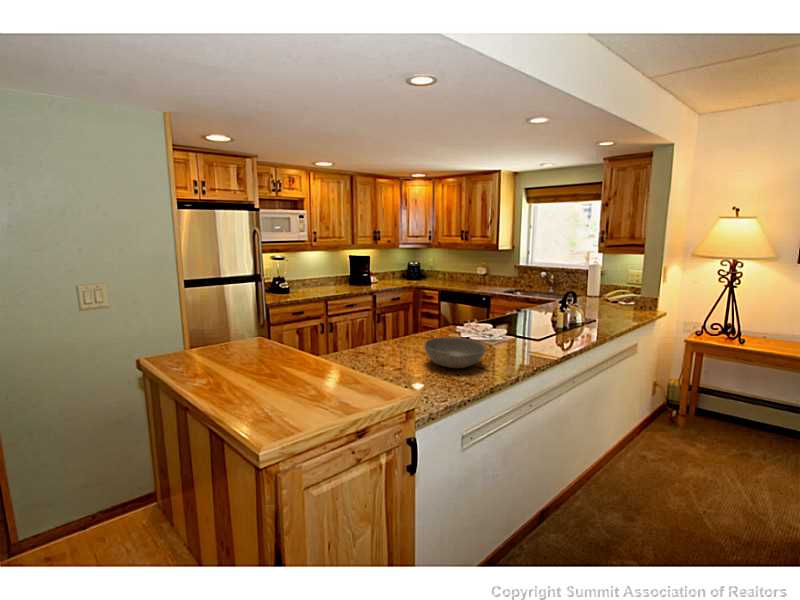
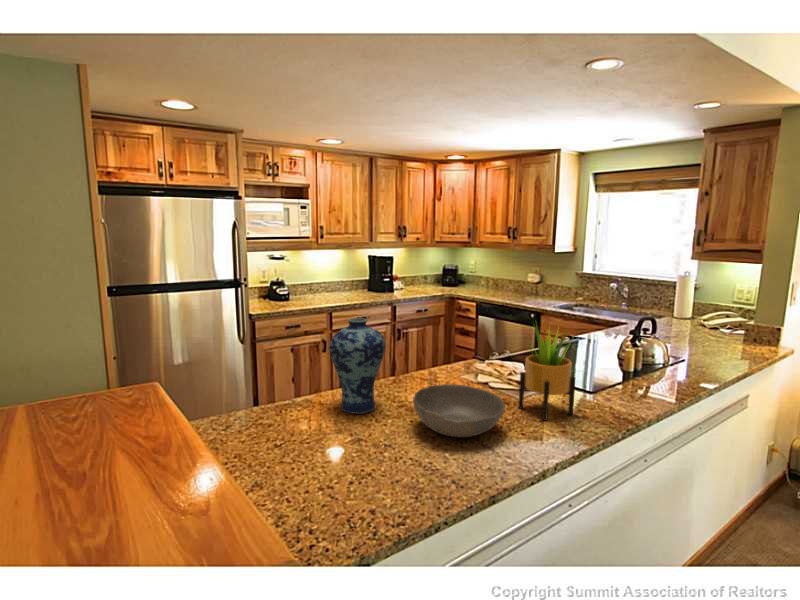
potted plant: none [491,291,528,358] -> present [519,325,575,420]
vase: none [363,294,401,360] -> present [329,318,386,414]

